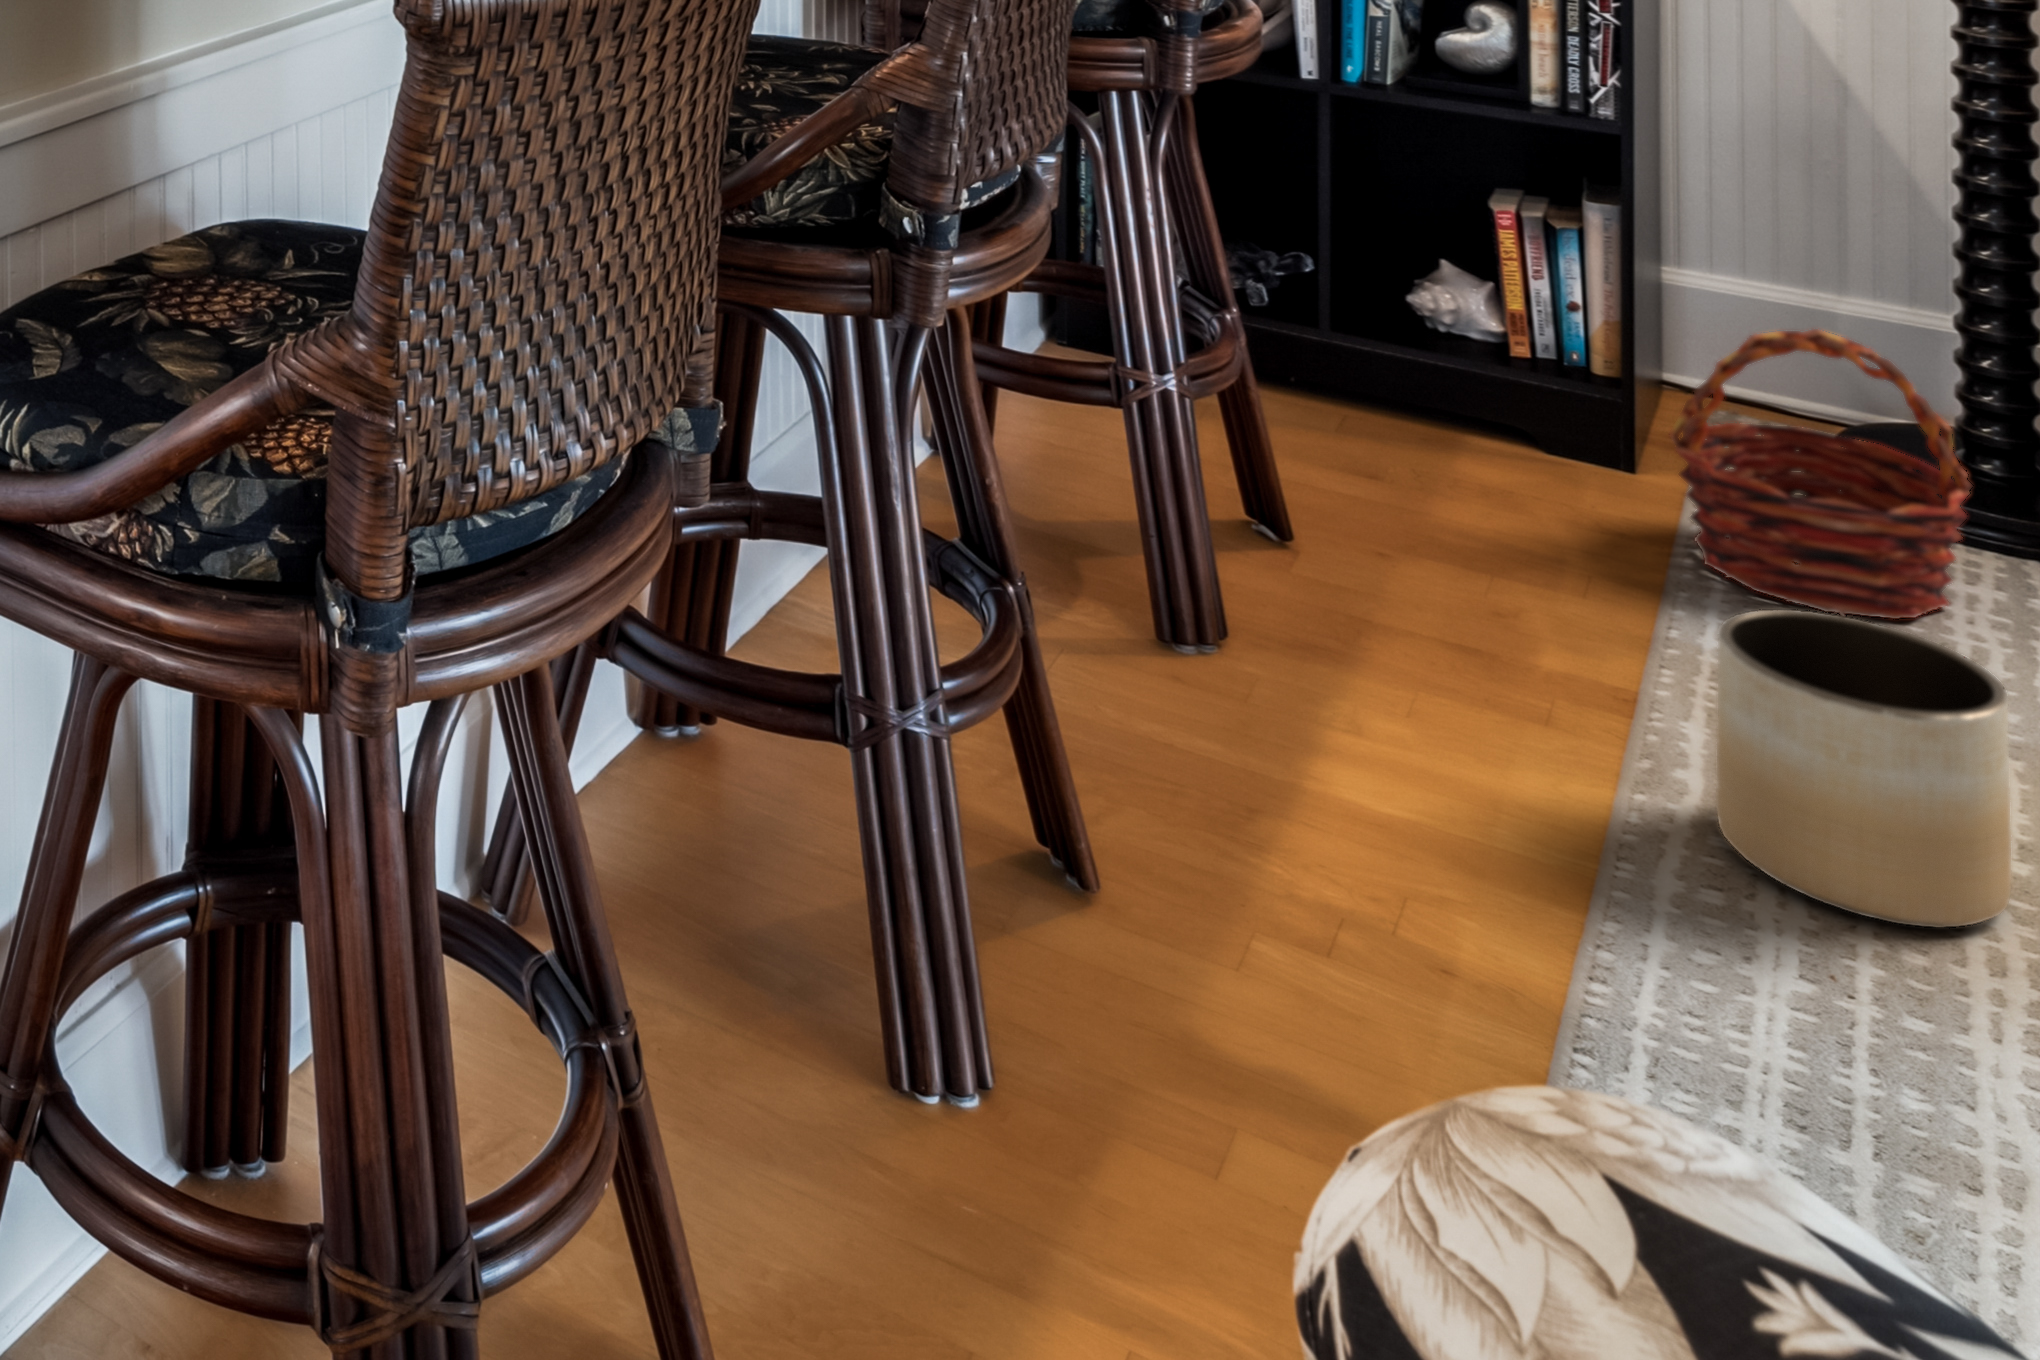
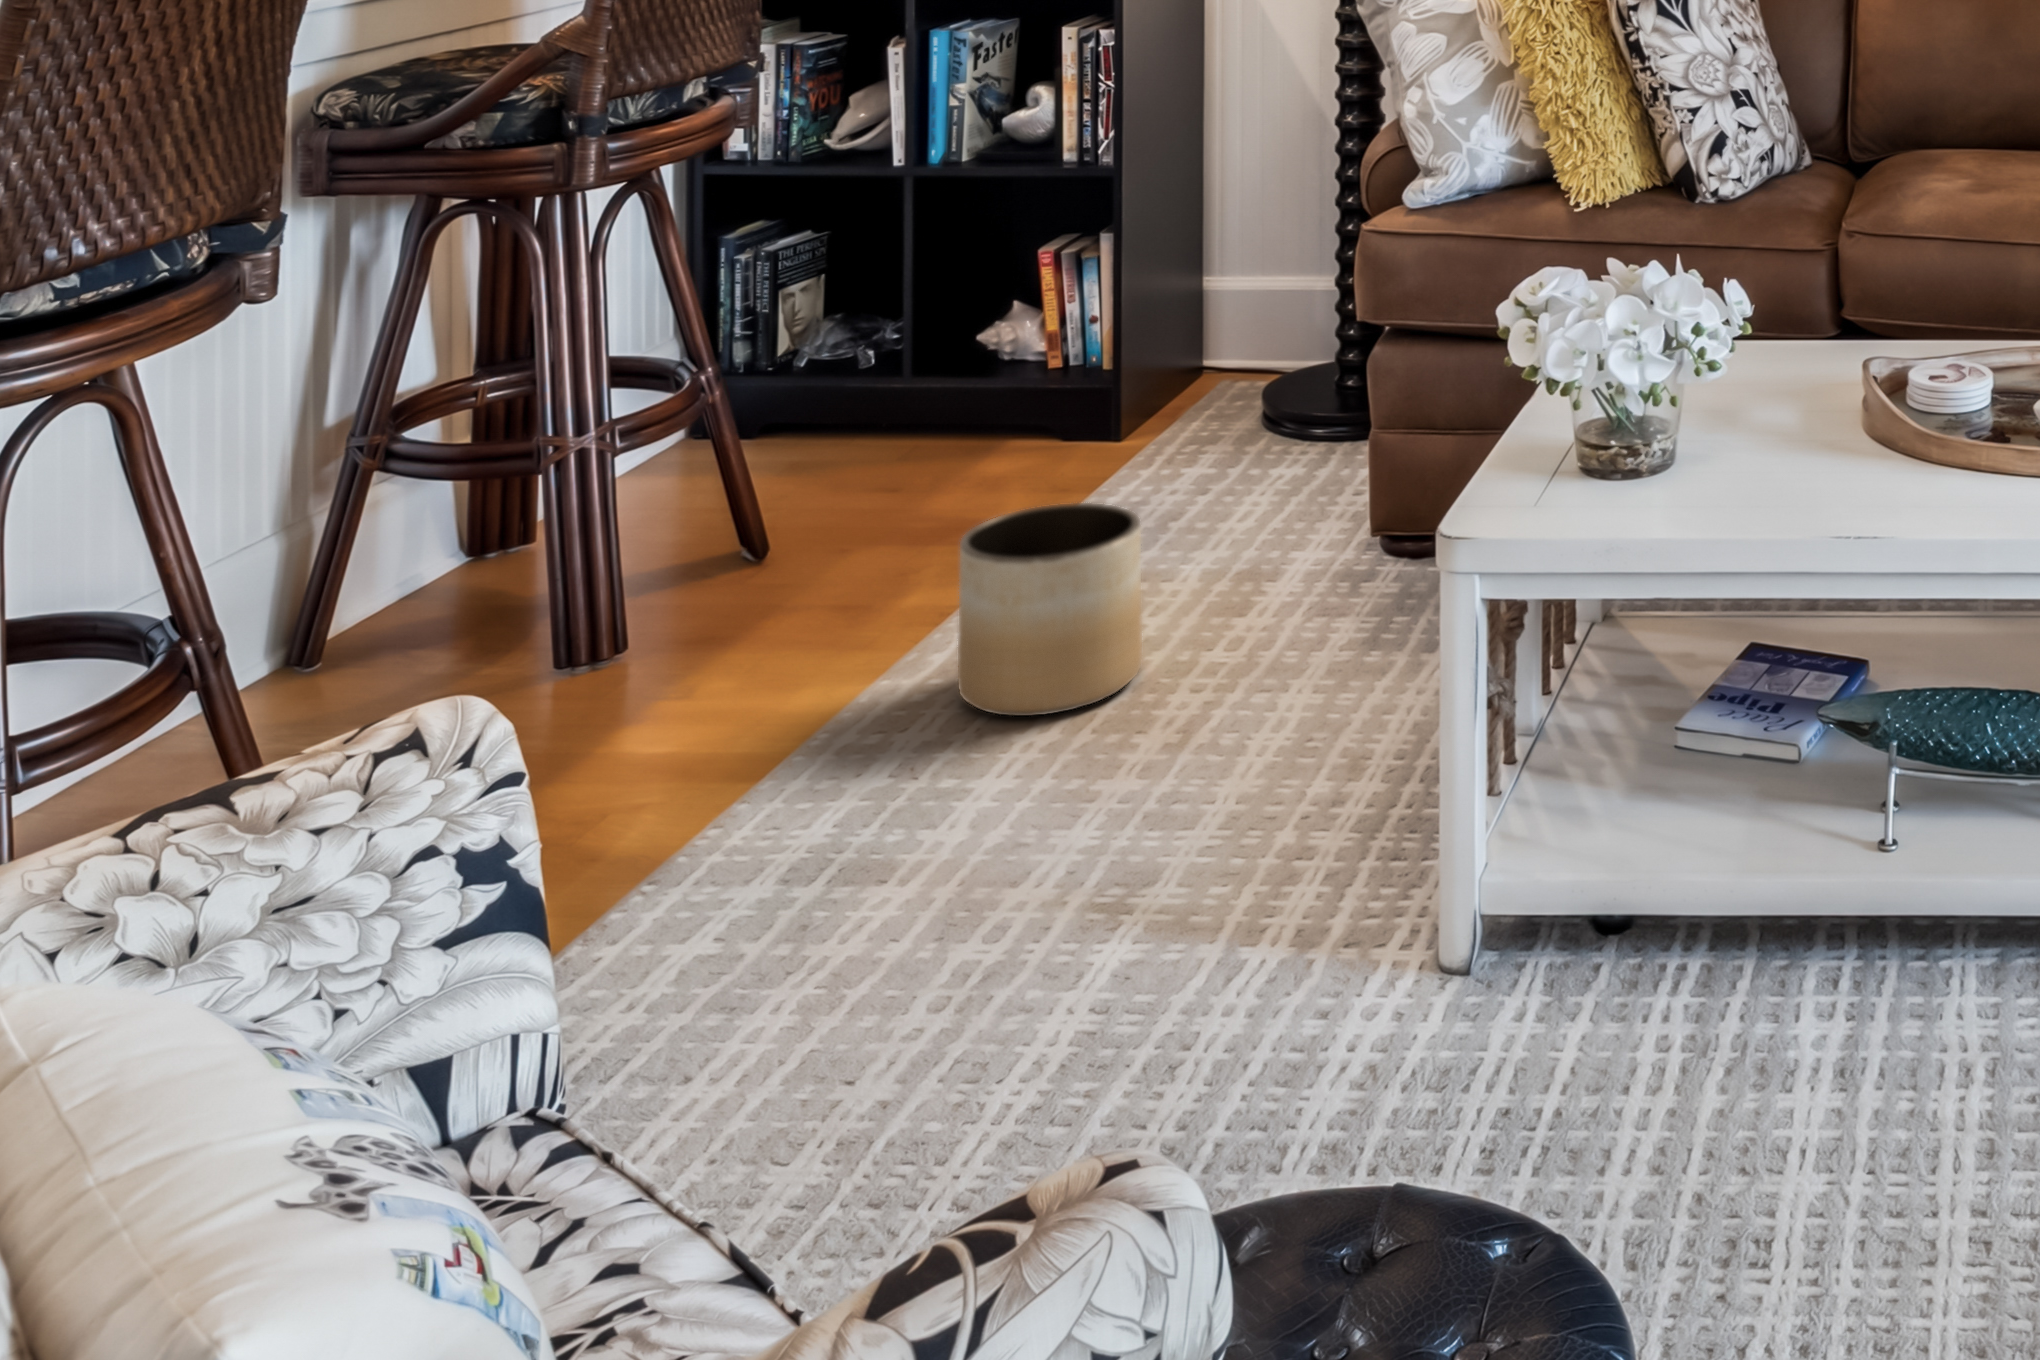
basket: present [1670,329,1971,619] -> none [1101,304,1293,516]

